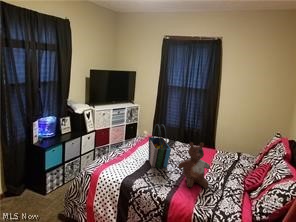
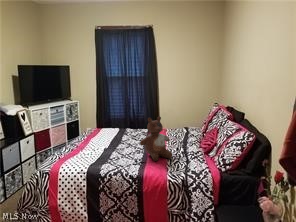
tote bag: present [149,124,171,167] -> none [101,108,130,153]

